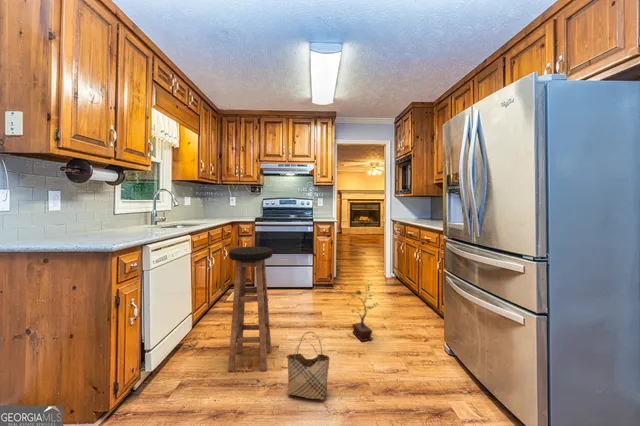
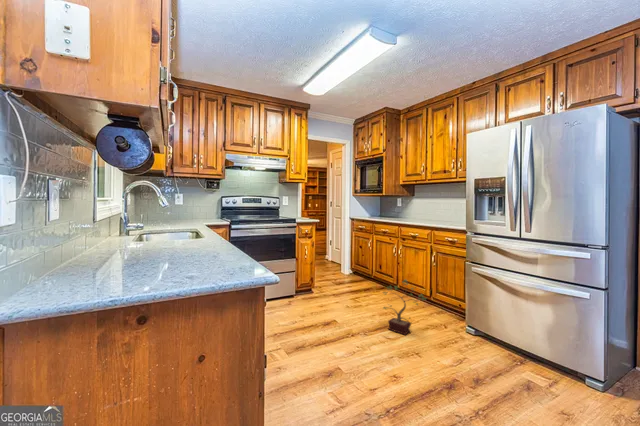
bar stool: present [228,247,273,371] -> none [307,248,364,399]
woven basket: present [287,332,330,400] -> none [407,328,447,398]

